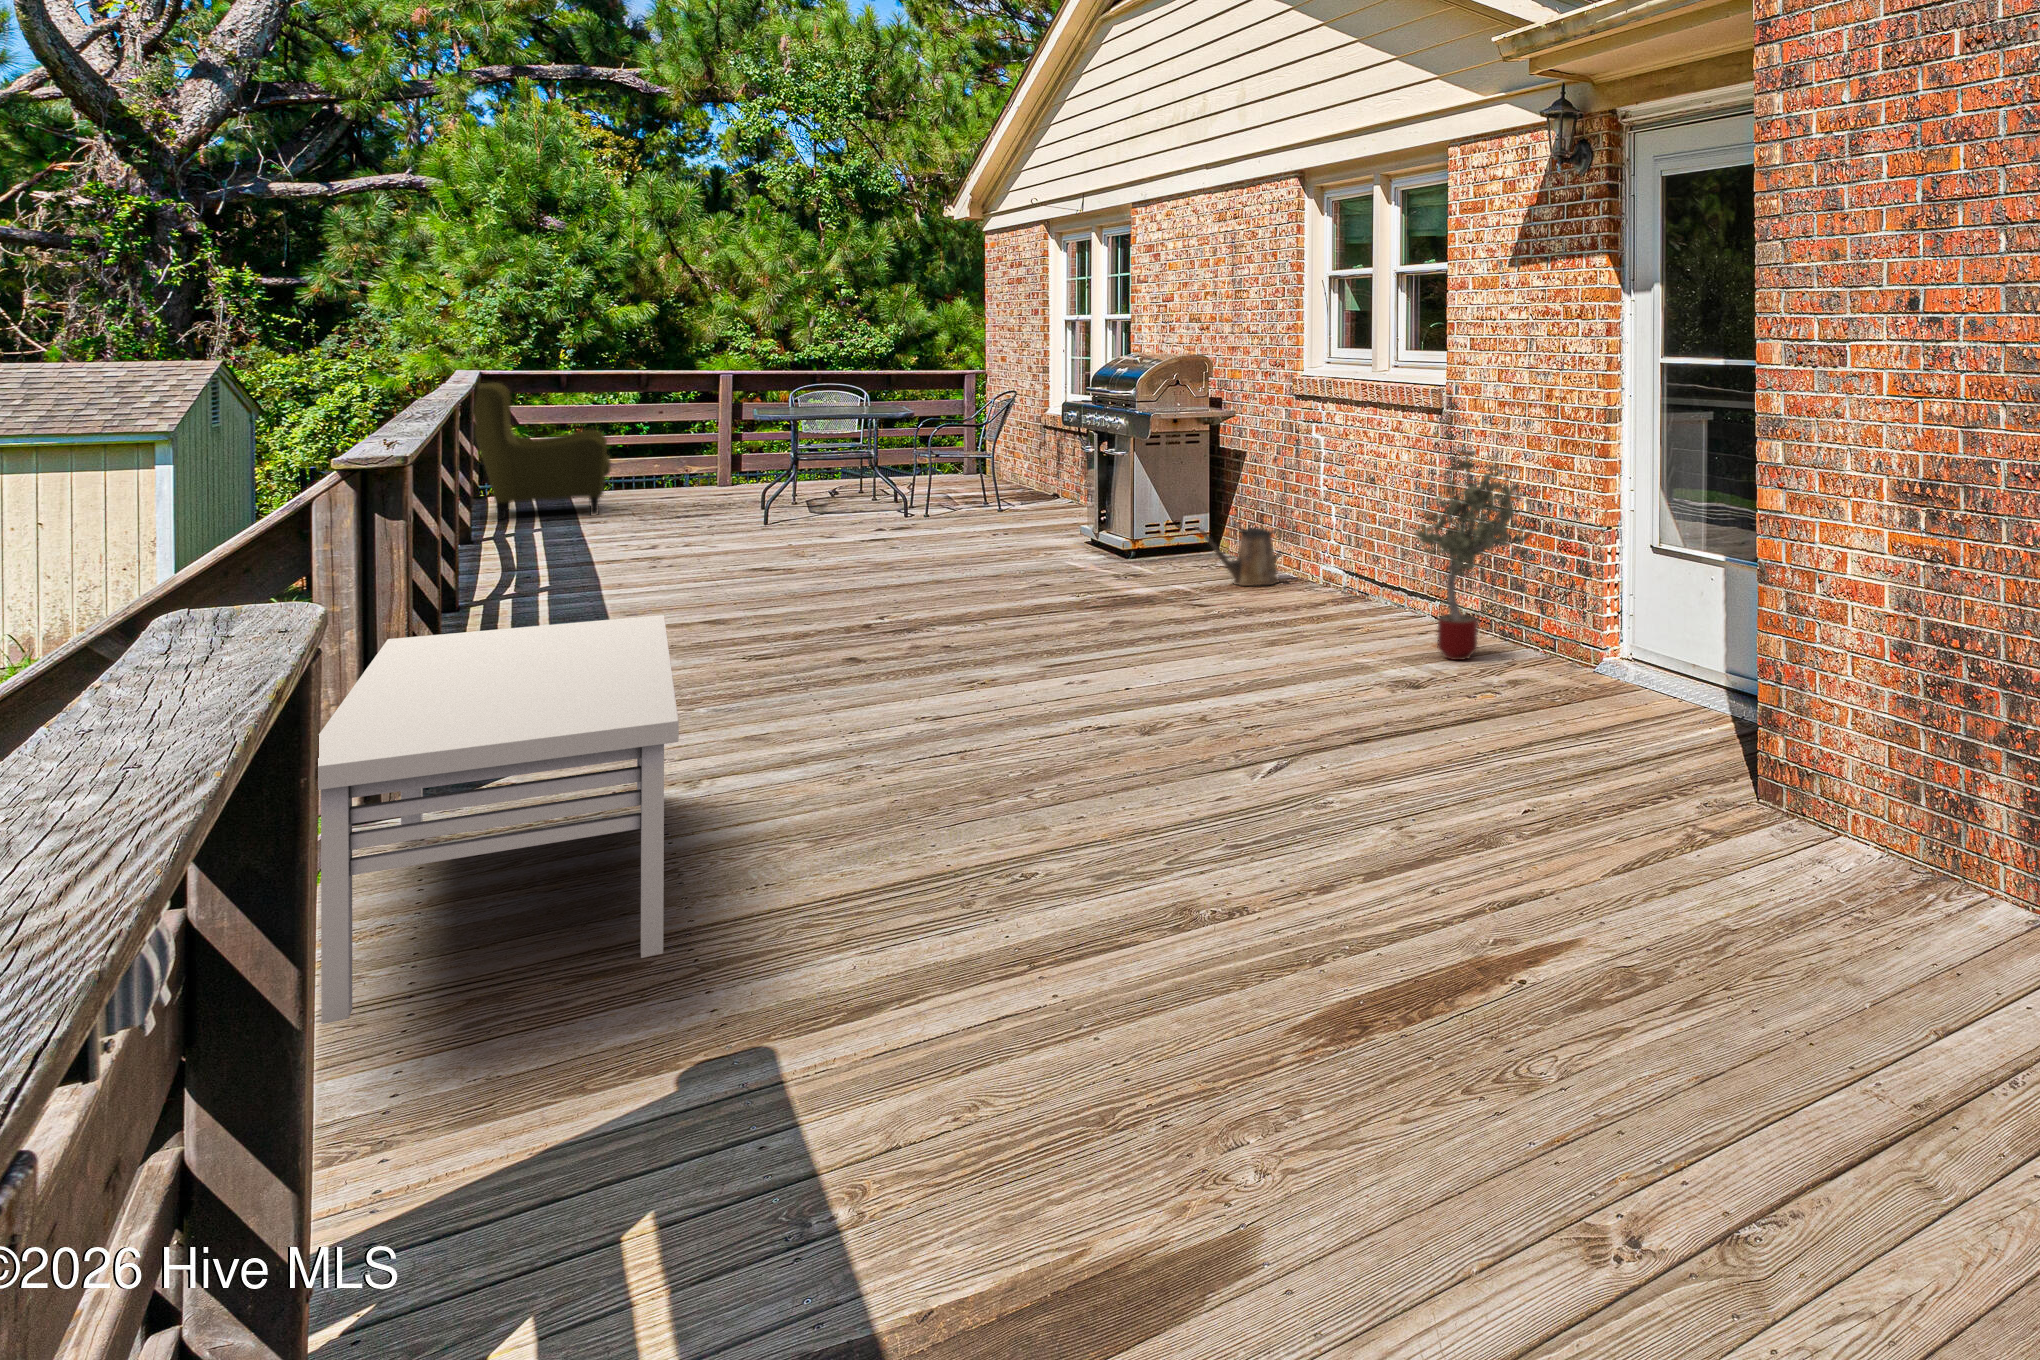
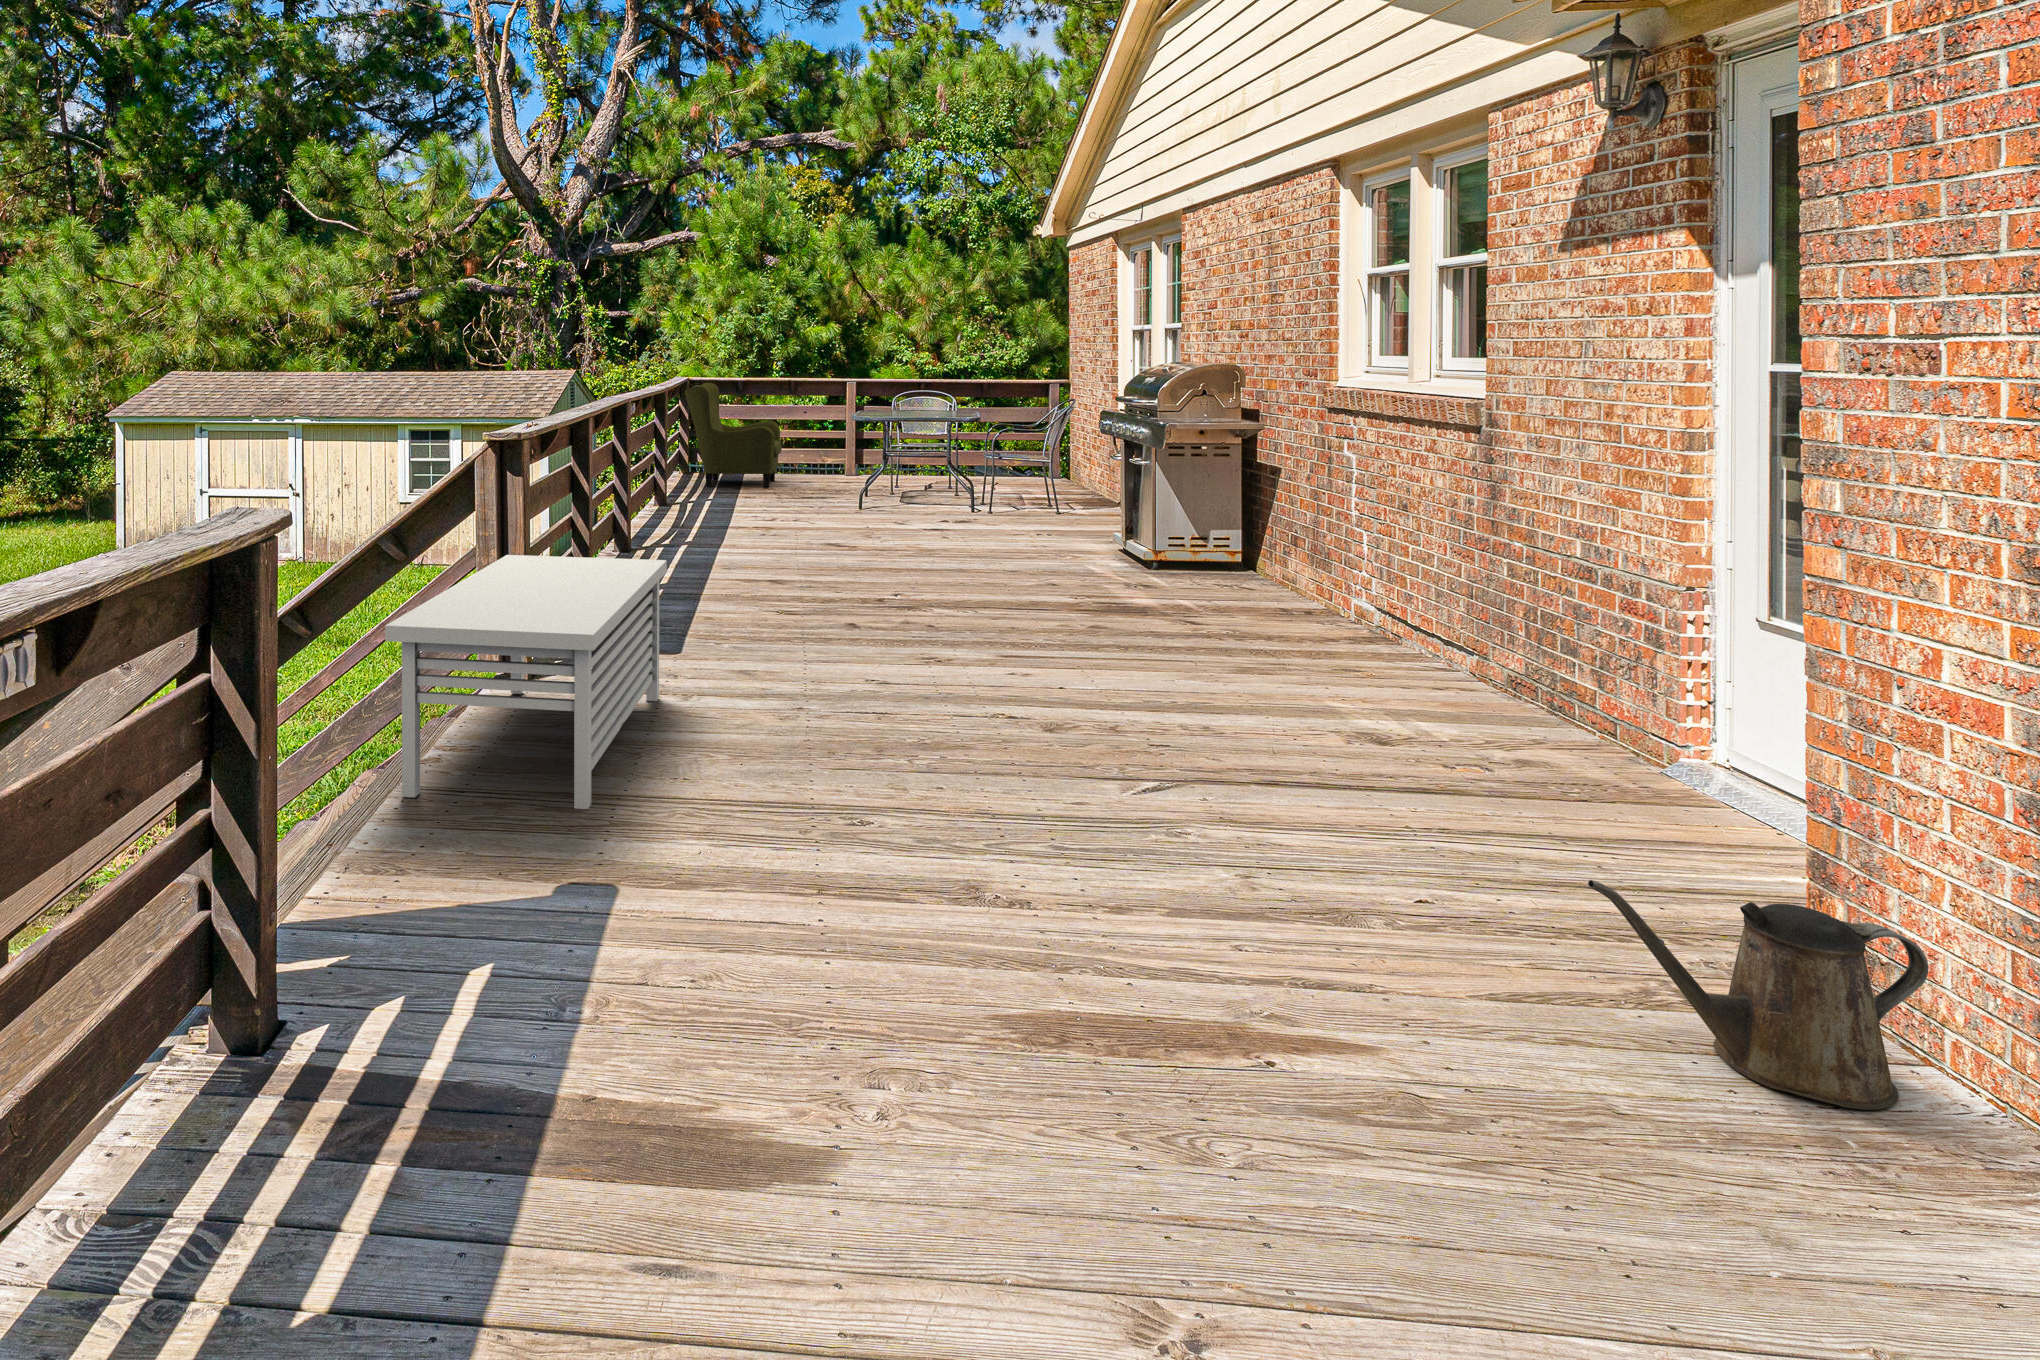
potted tree: present [1415,451,1532,660] -> none [1418,473,1580,725]
watering can: present [1195,527,1285,586] -> present [1588,880,1929,1110]

